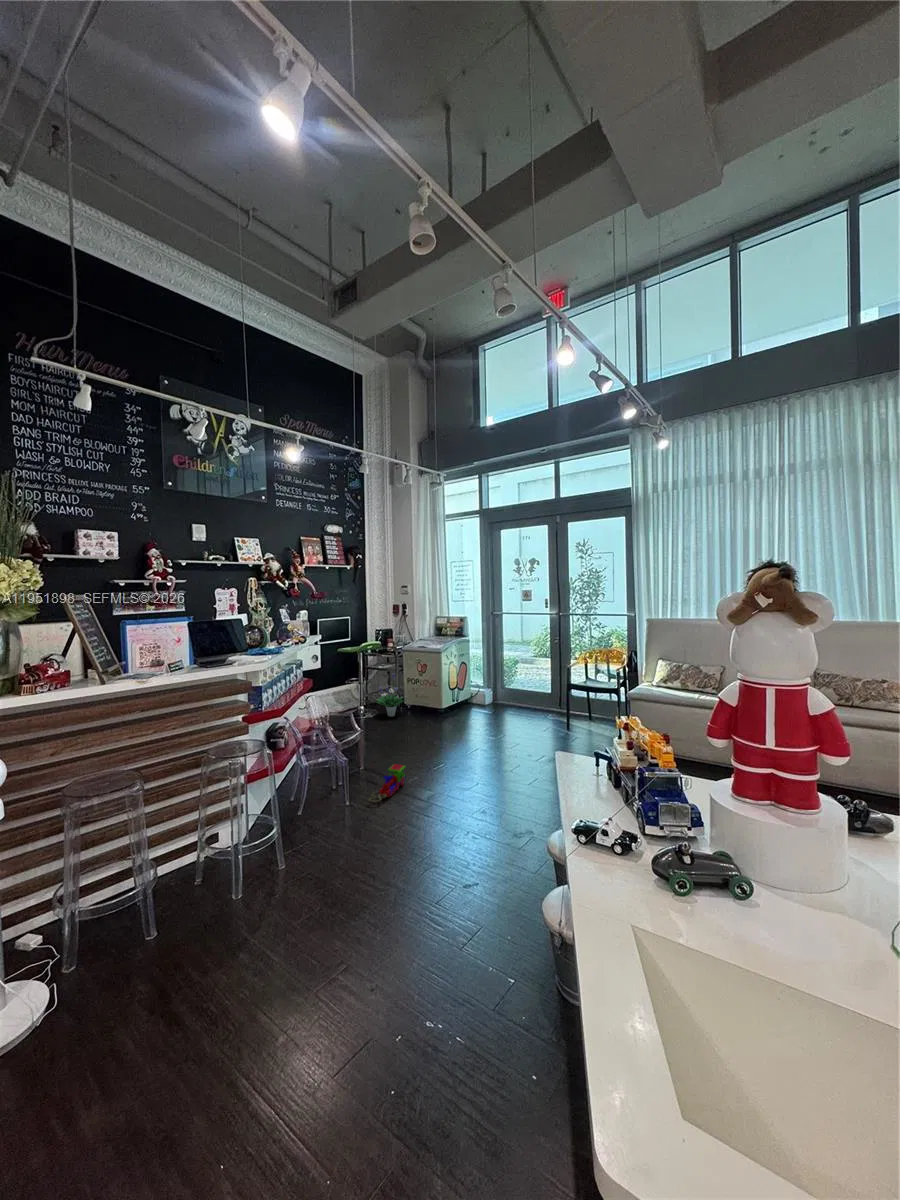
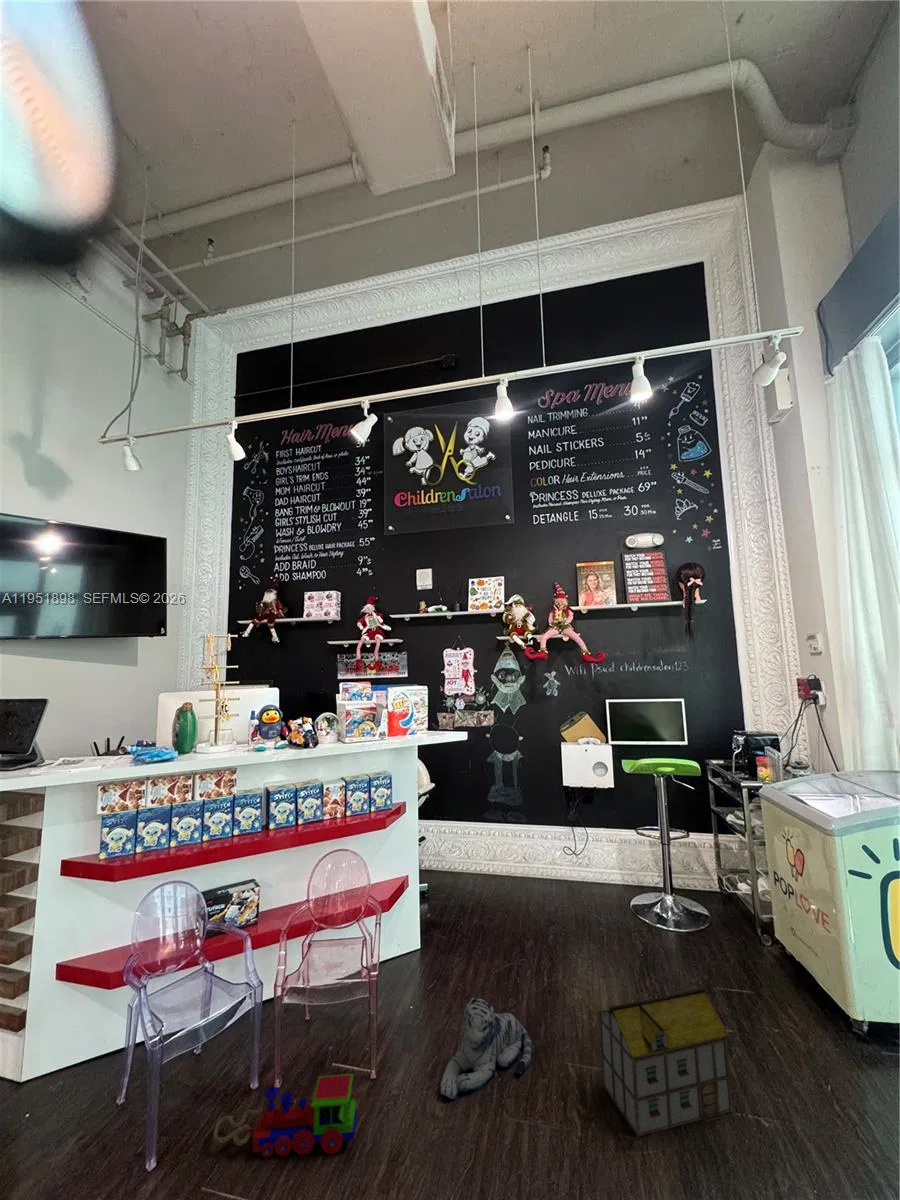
potted plant: present [377,673,406,717] -> none [683,847,771,961]
toy house: none [420,706,447,747] -> present [596,988,733,1137]
plush toy: none [380,735,405,767] -> present [440,998,532,1099]

